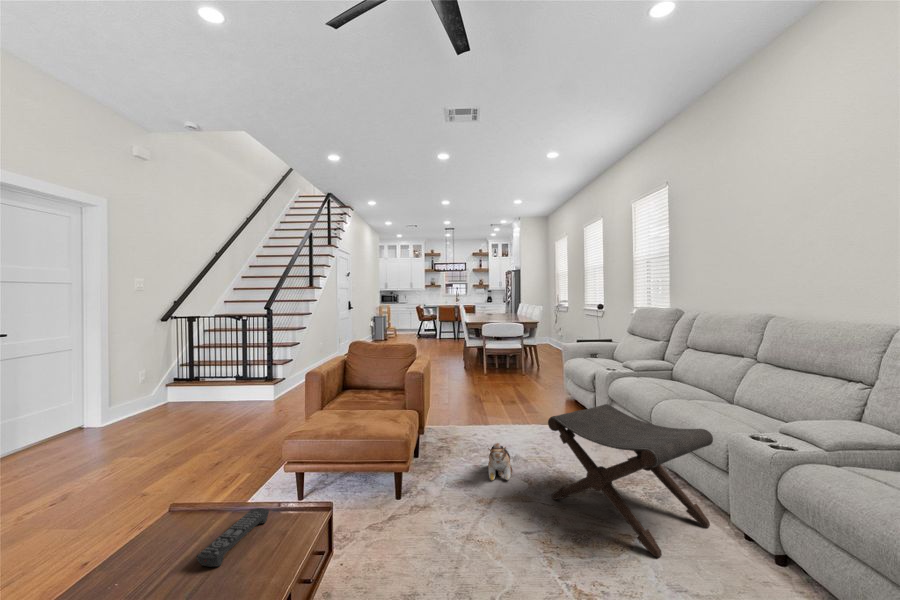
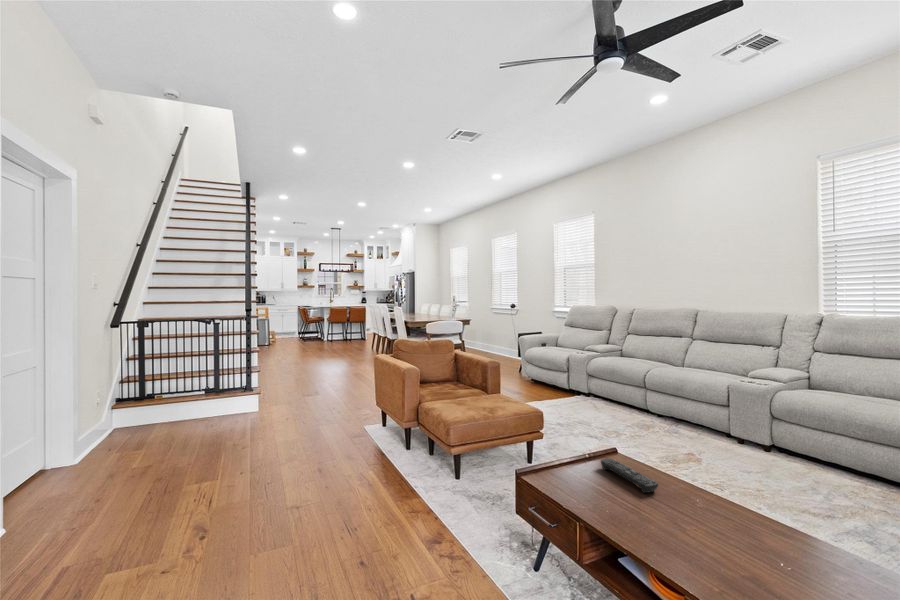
footstool: present [548,404,713,557] -> none [629,373,727,458]
plush toy: present [488,443,512,481] -> none [563,409,597,439]

